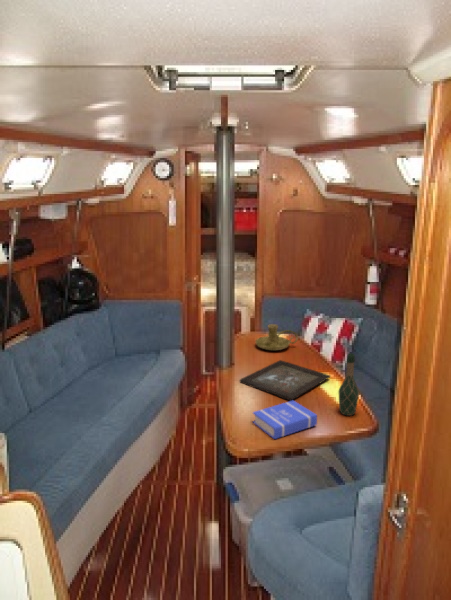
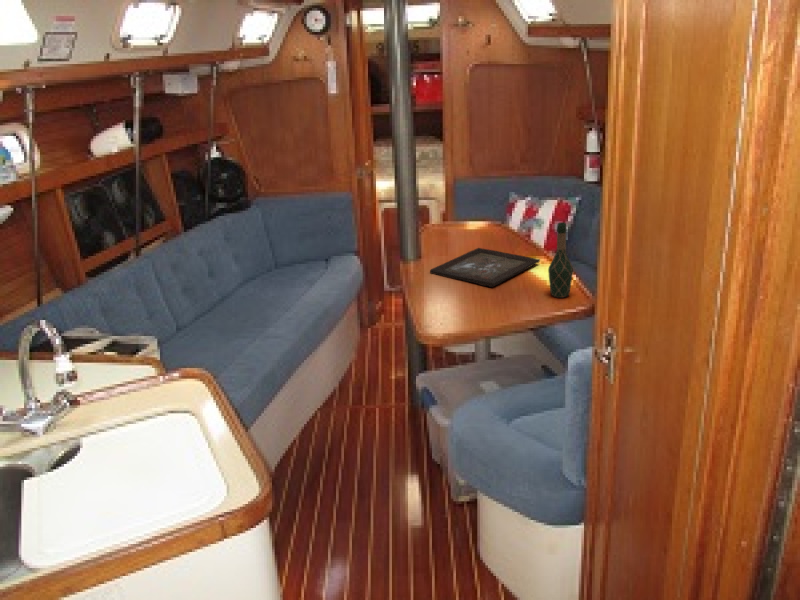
candle holder: present [256,324,298,350] -> none [447,207,500,239]
book: present [253,401,317,439] -> none [447,284,523,324]

